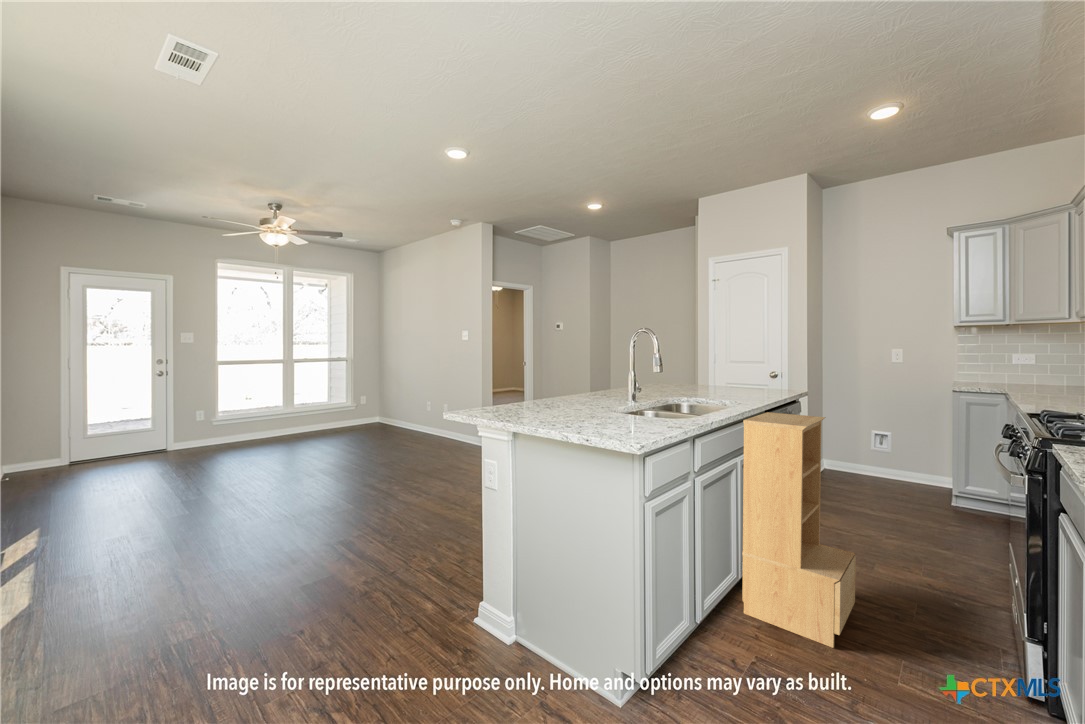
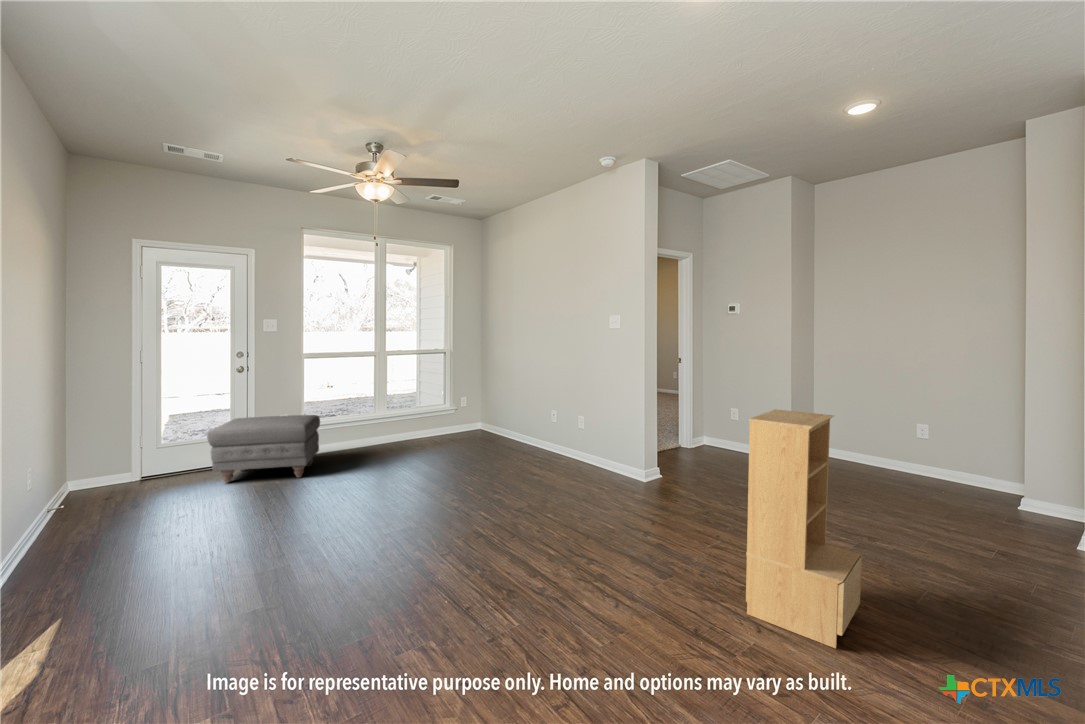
ottoman: none [222,422,331,487] -> present [207,415,320,482]

